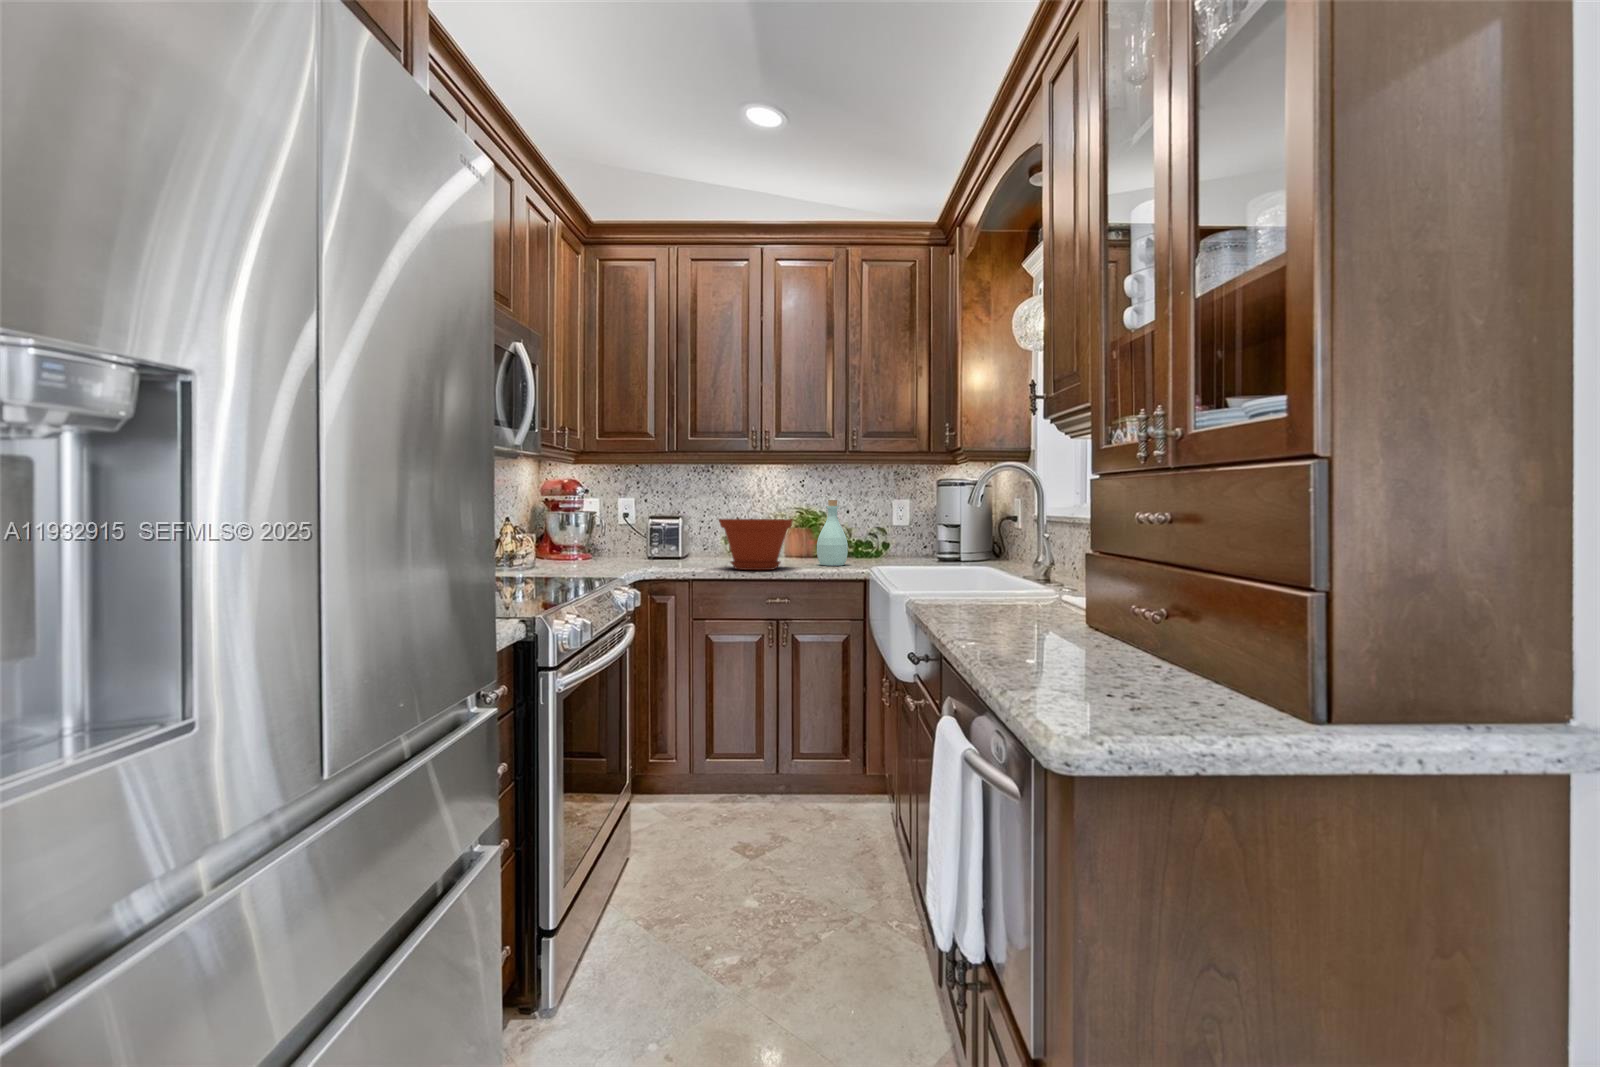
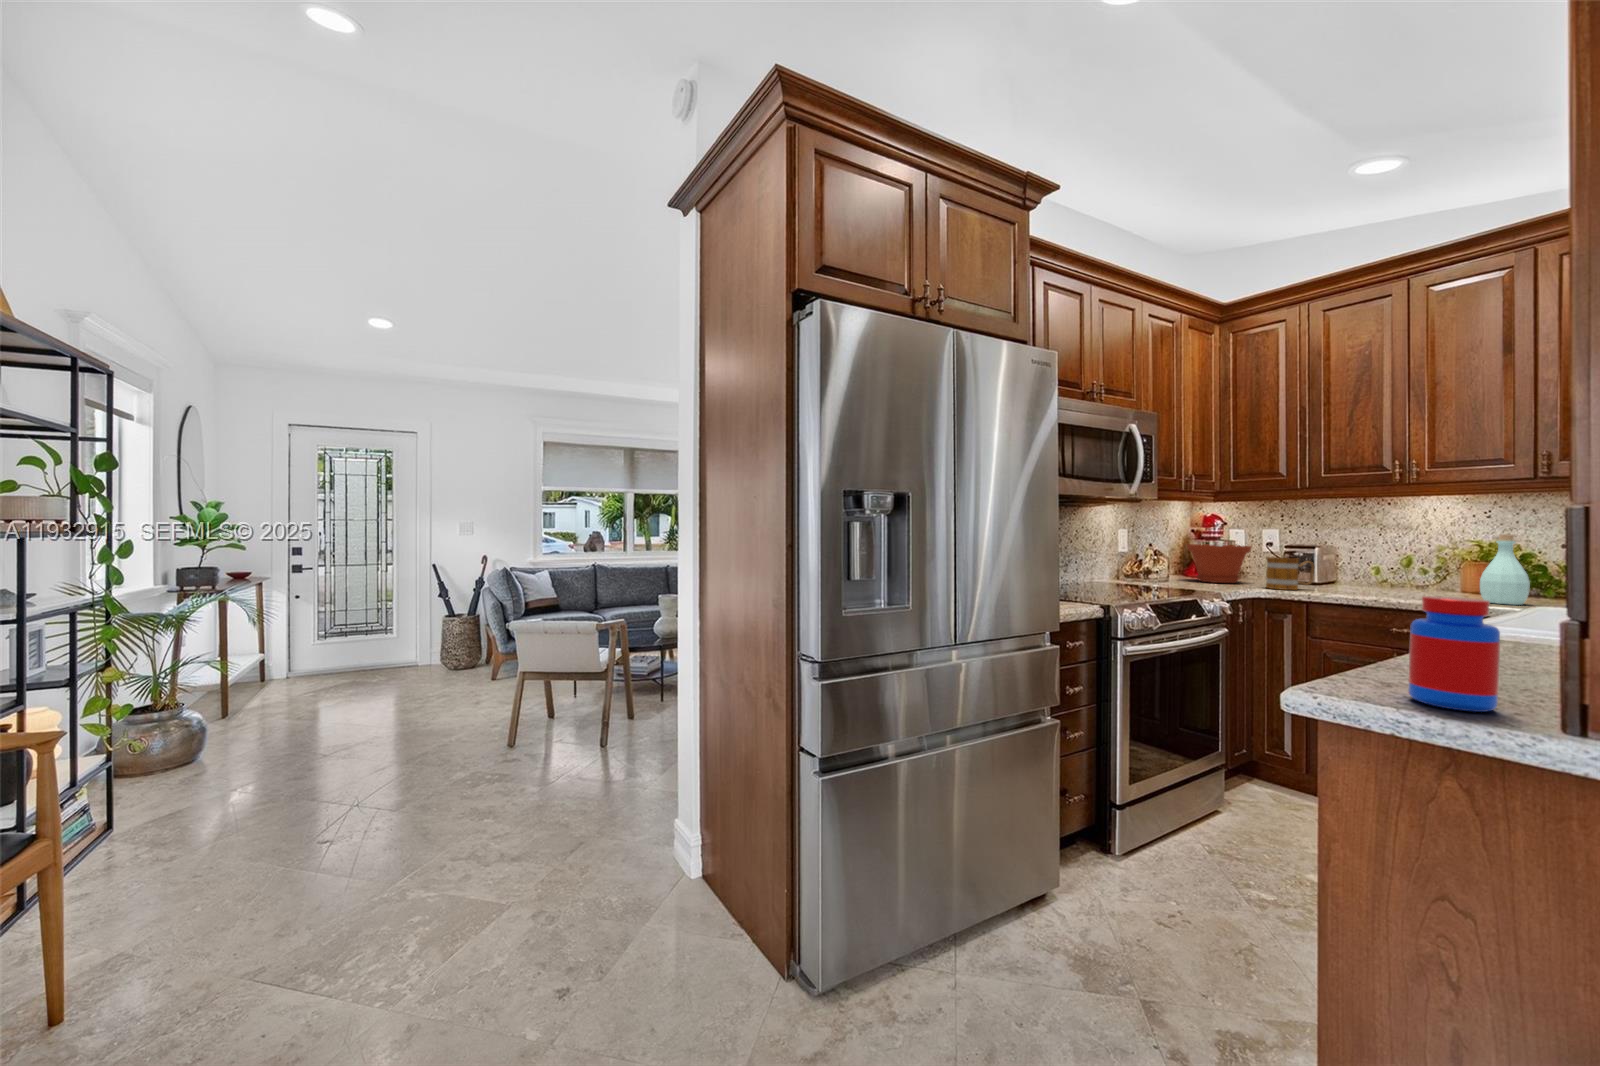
plant pot: present [719,519,793,570] -> present [1187,544,1251,583]
mug: none [645,530,689,568] -> present [1266,557,1314,590]
jar: none [1130,560,1227,714] -> present [1408,596,1500,712]

